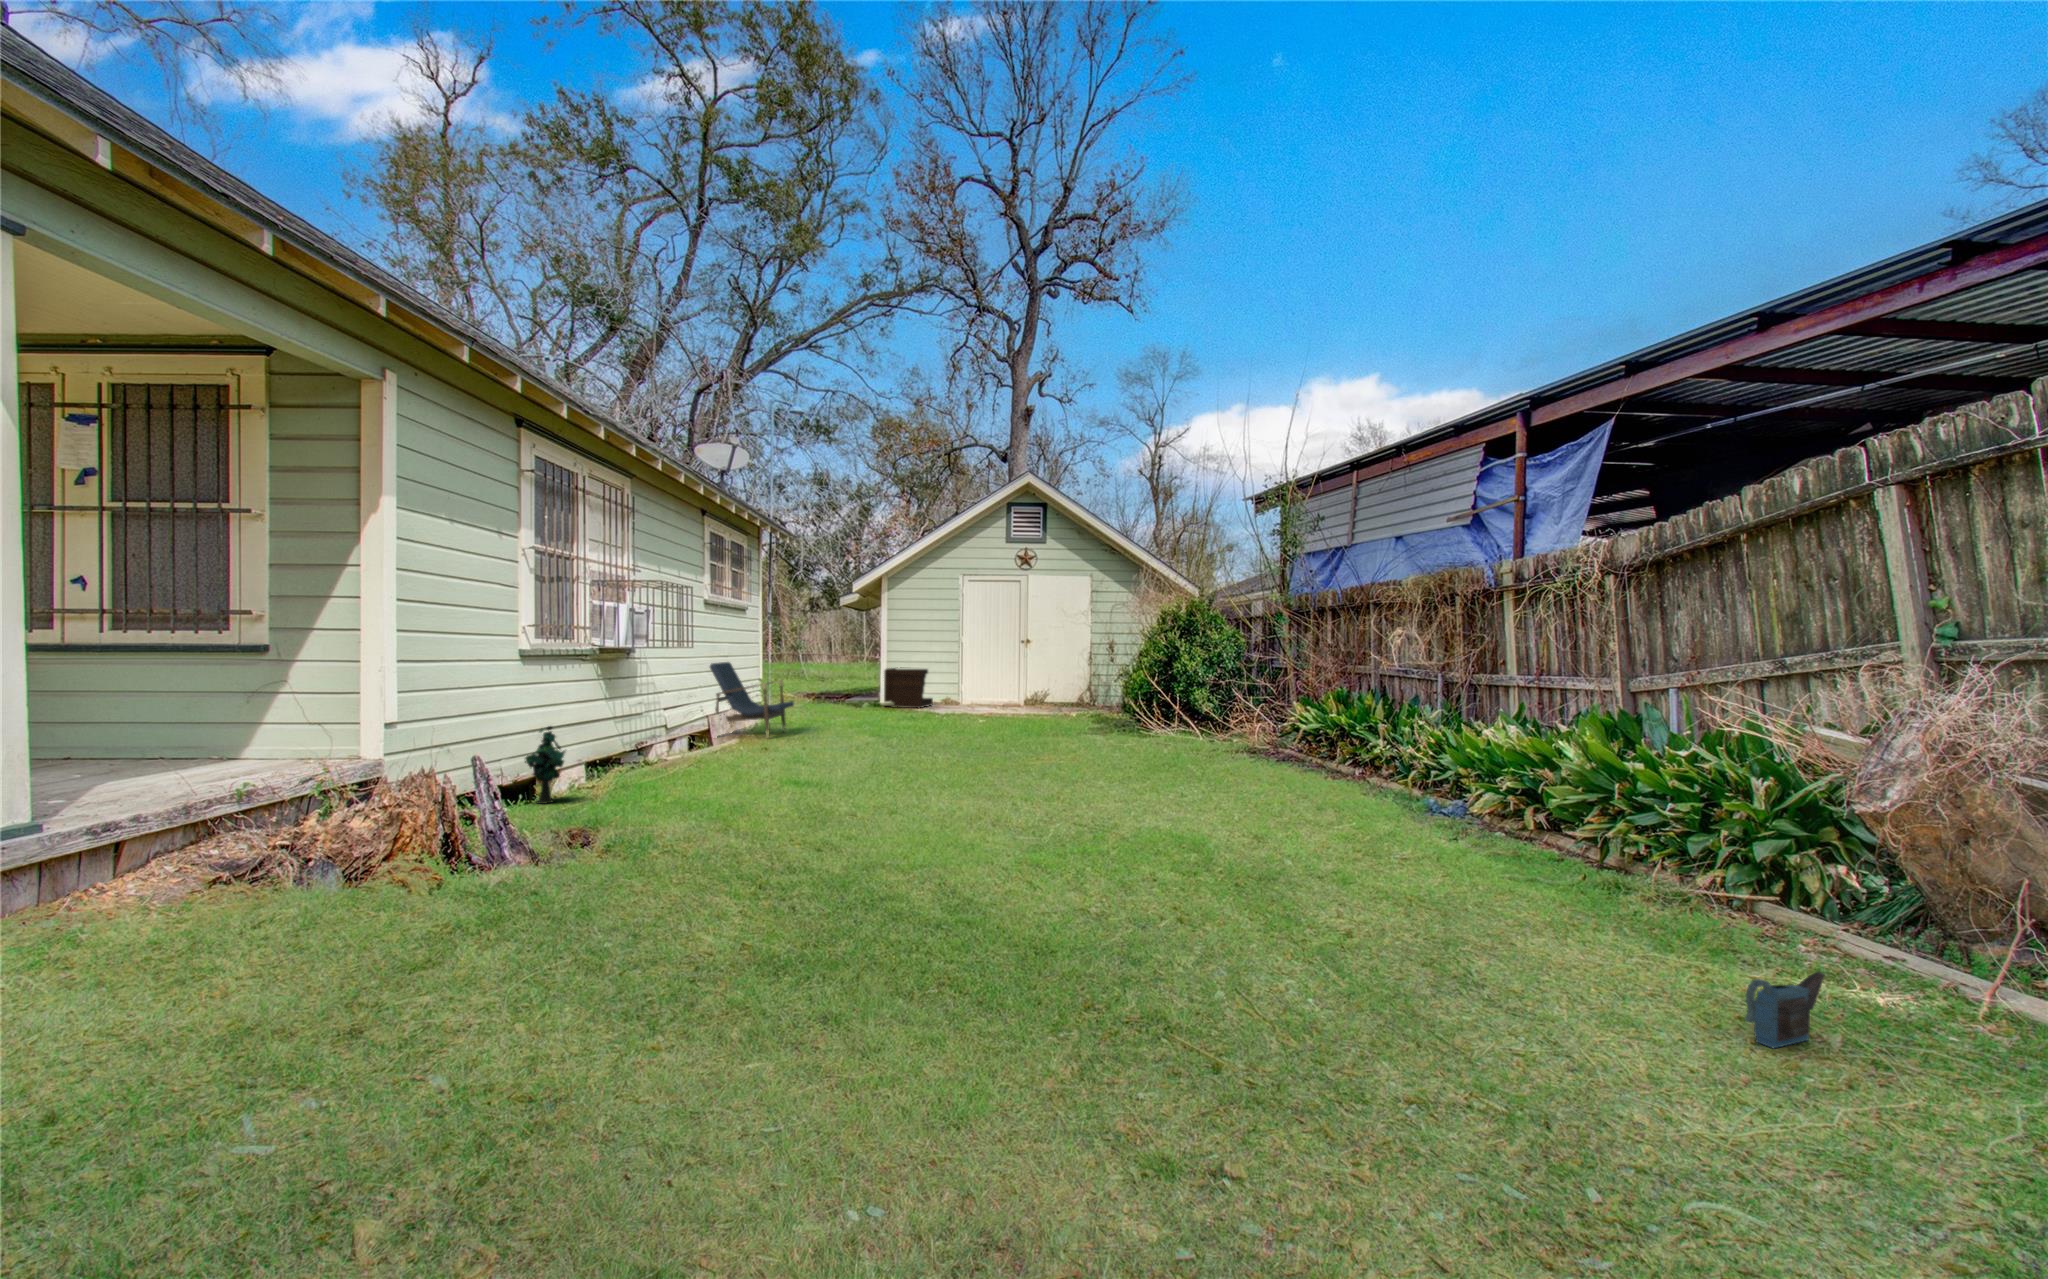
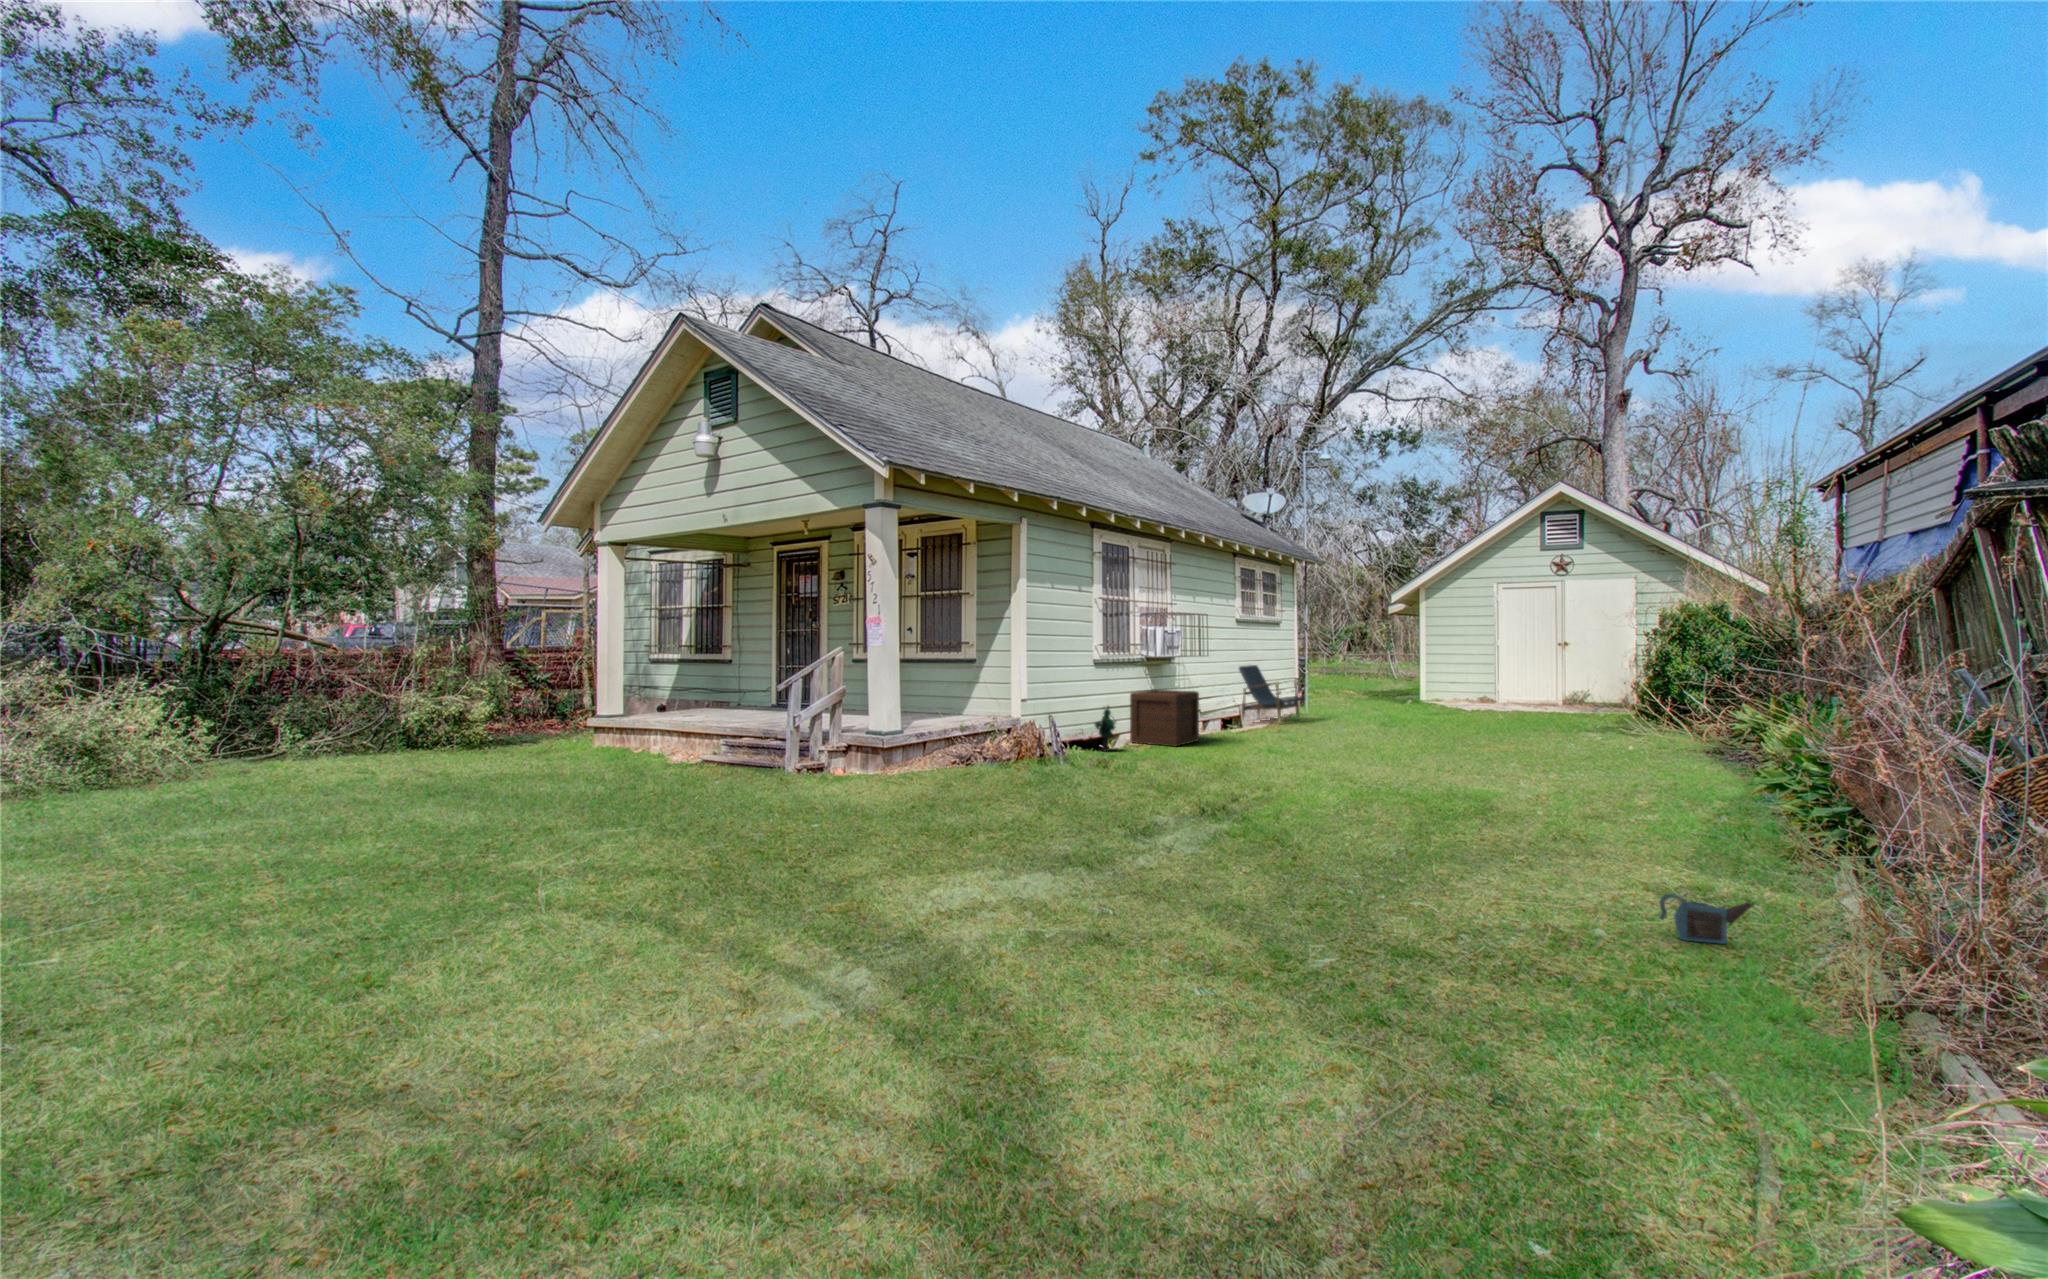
wooden crate: present [884,668,933,708] -> present [1130,689,1199,747]

